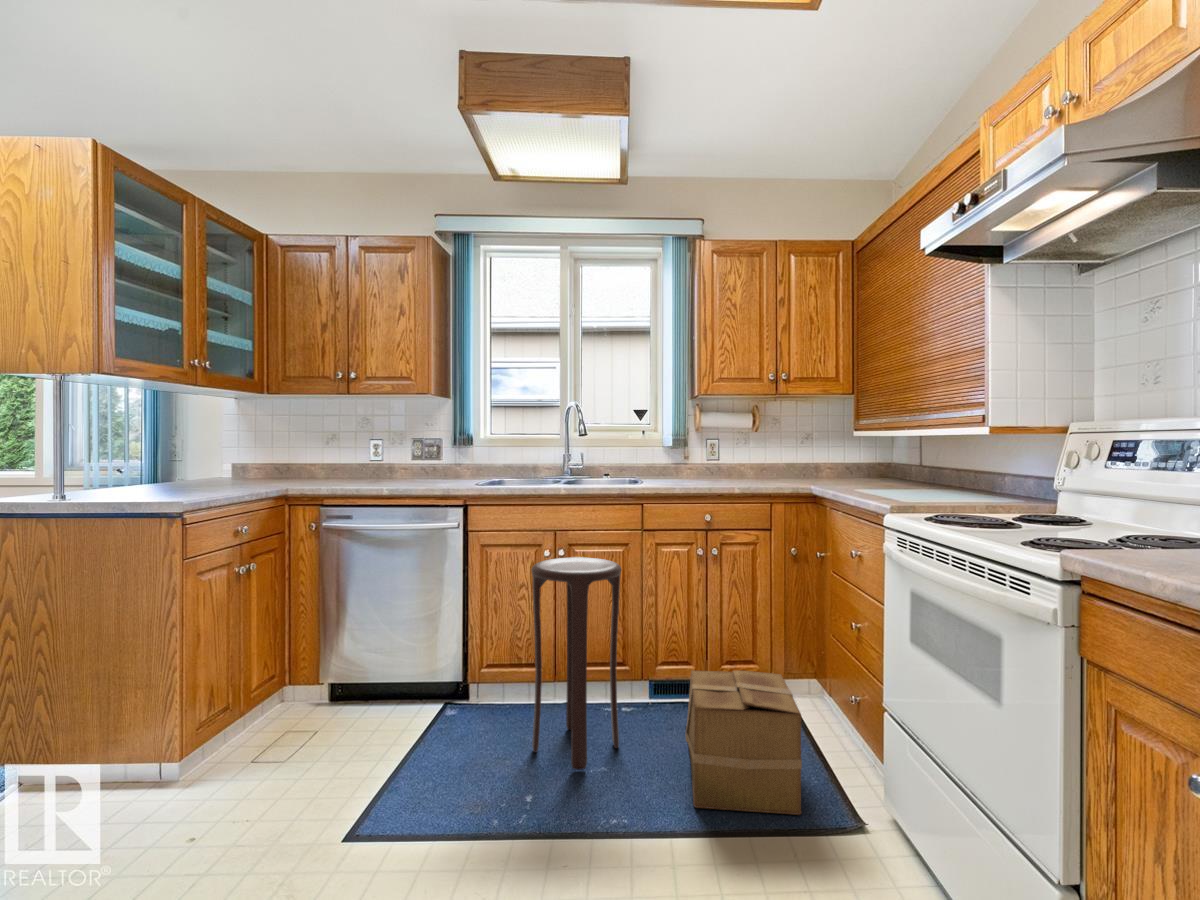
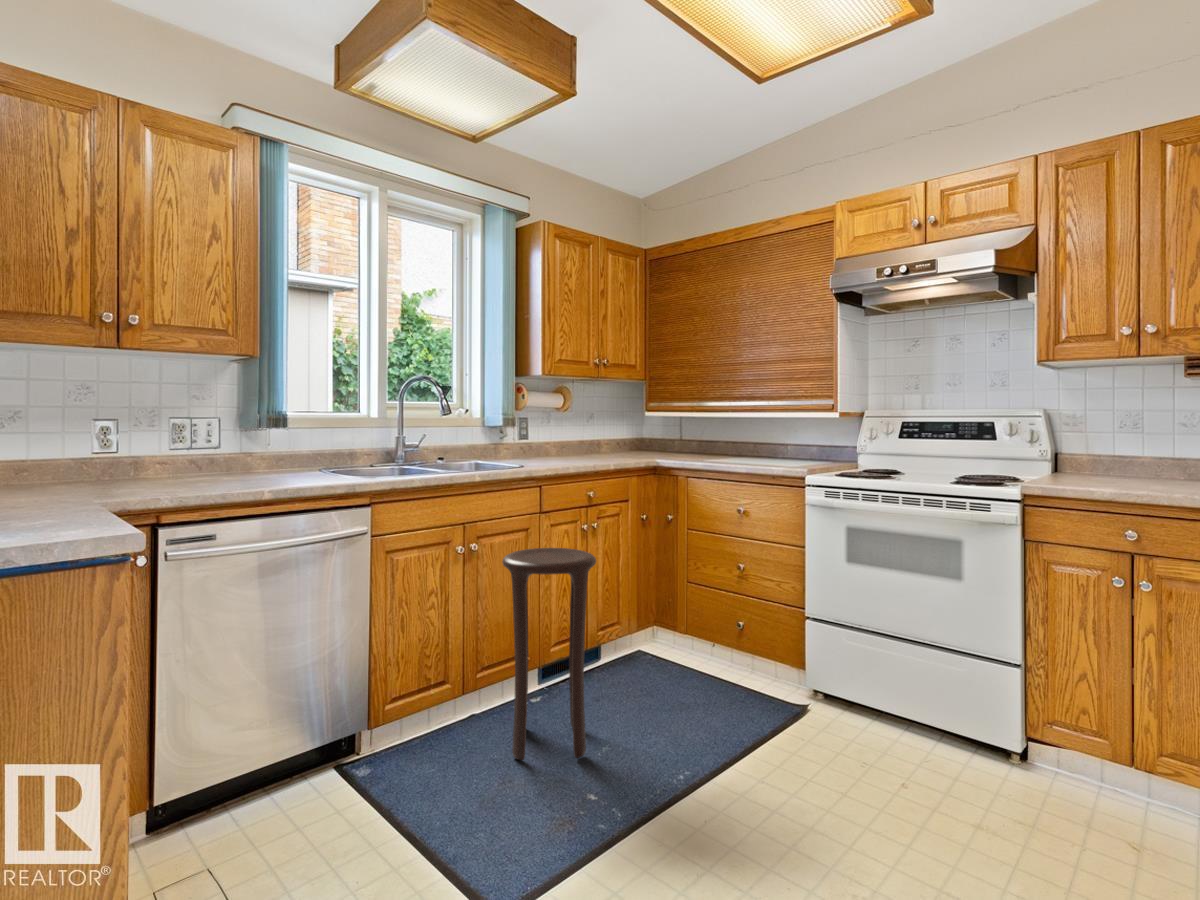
cardboard box: present [685,670,802,815] -> none [638,623,756,745]

